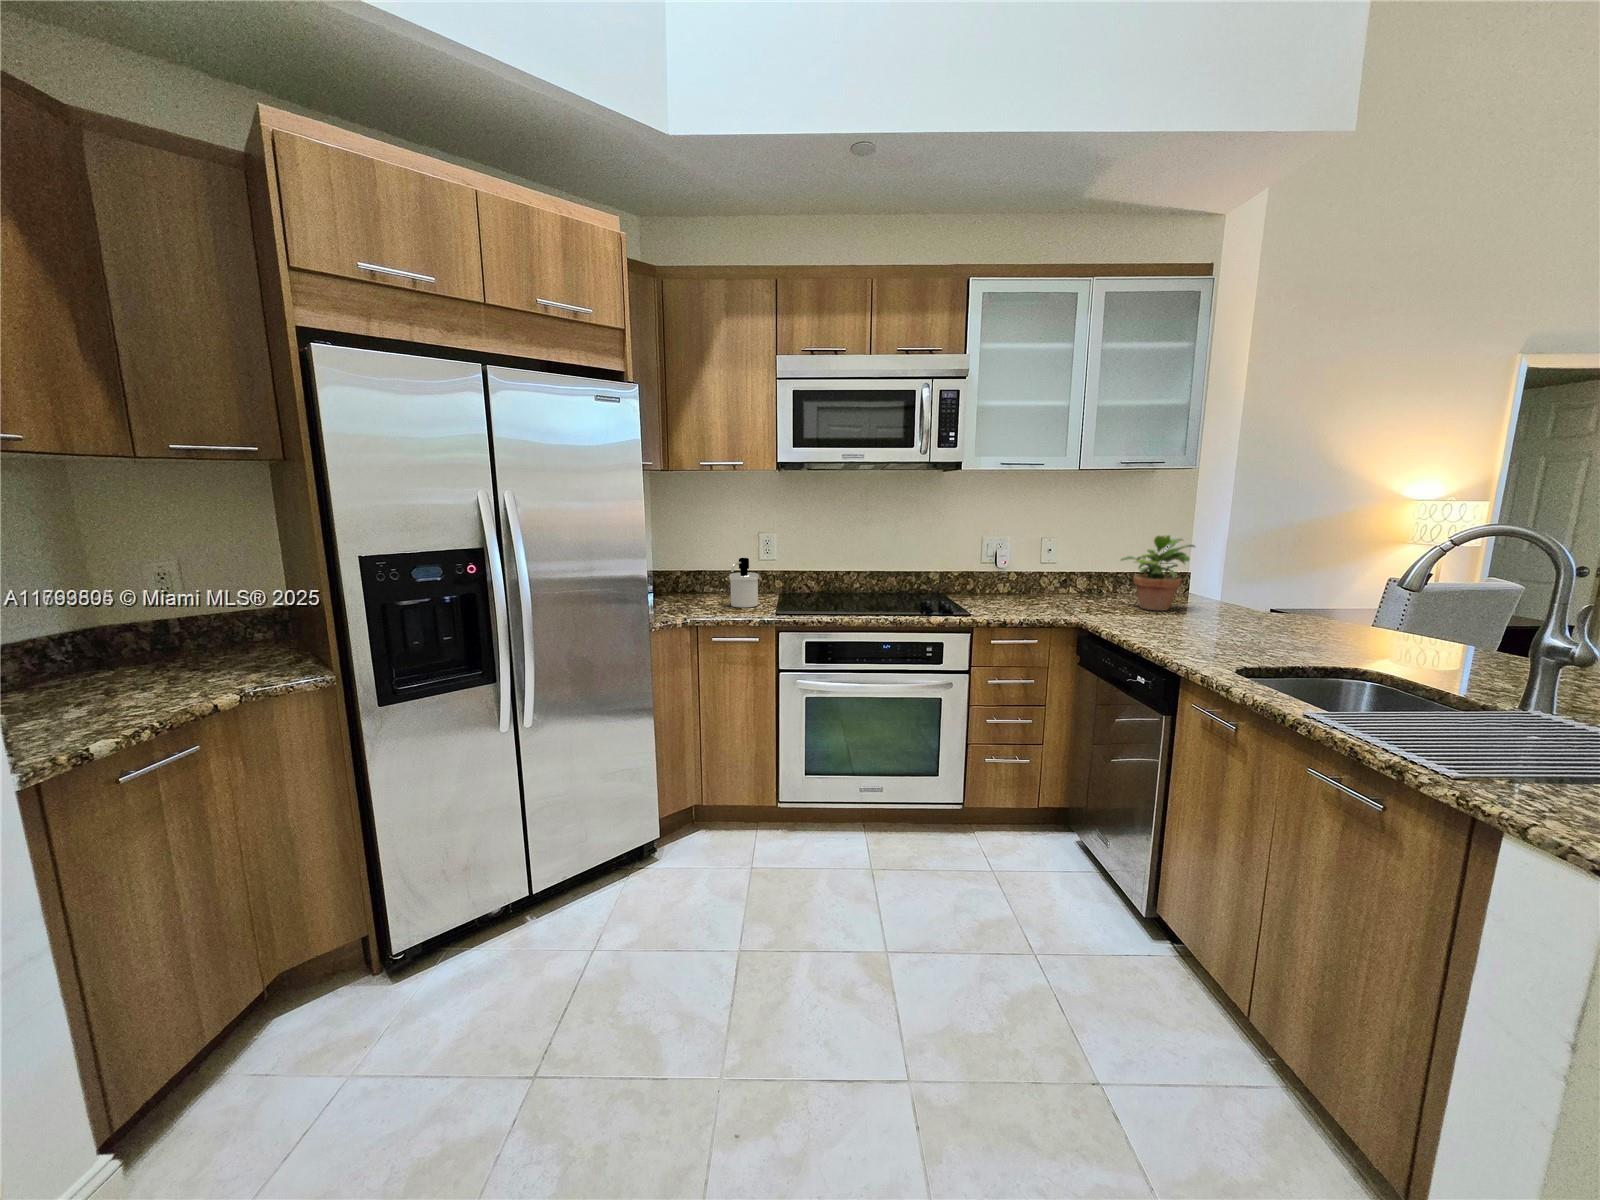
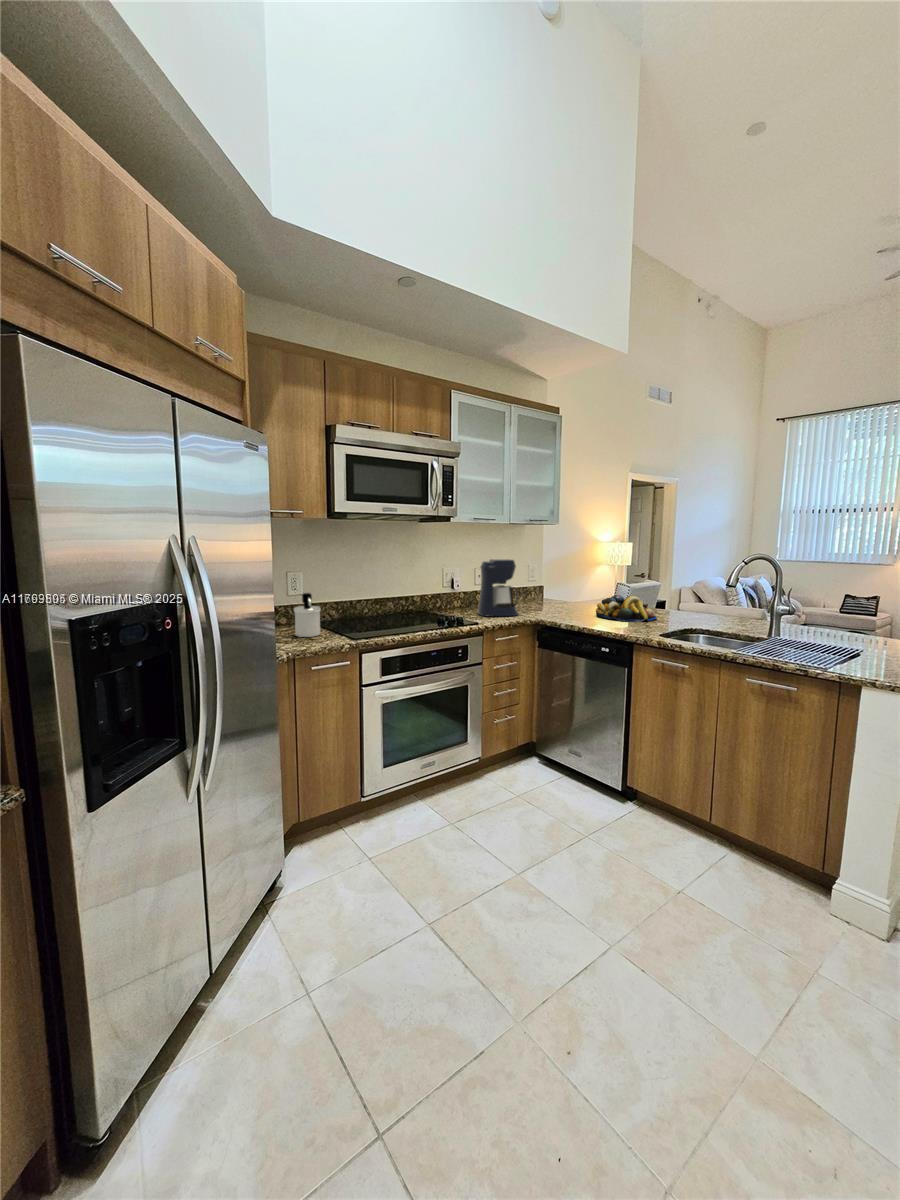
coffee maker: none [1000,524,1068,613] -> present [477,559,518,616]
potted plant: present [1121,535,1195,611] -> none [529,564,565,609]
fruit bowl: none [1202,597,1341,652] -> present [596,595,656,622]

